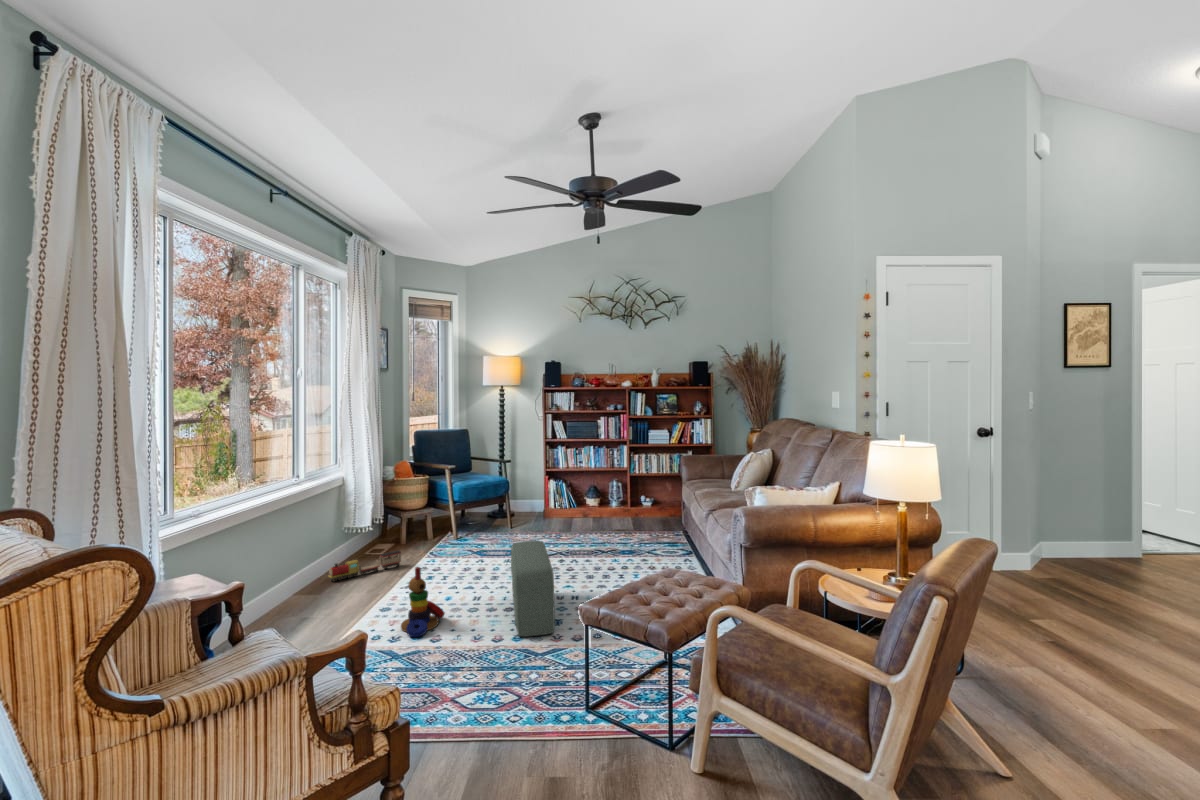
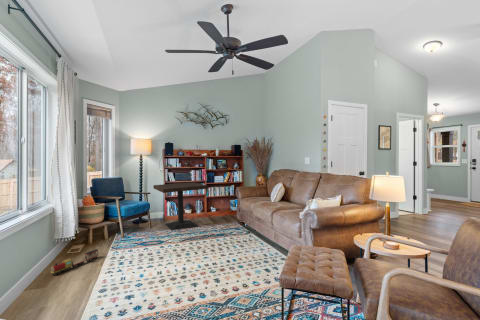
side table: none [521,442,617,535] -> present [153,182,208,230]
pouf: present [511,541,555,637] -> none [179,236,220,295]
stacking toy: present [401,567,445,637] -> none [121,262,148,309]

